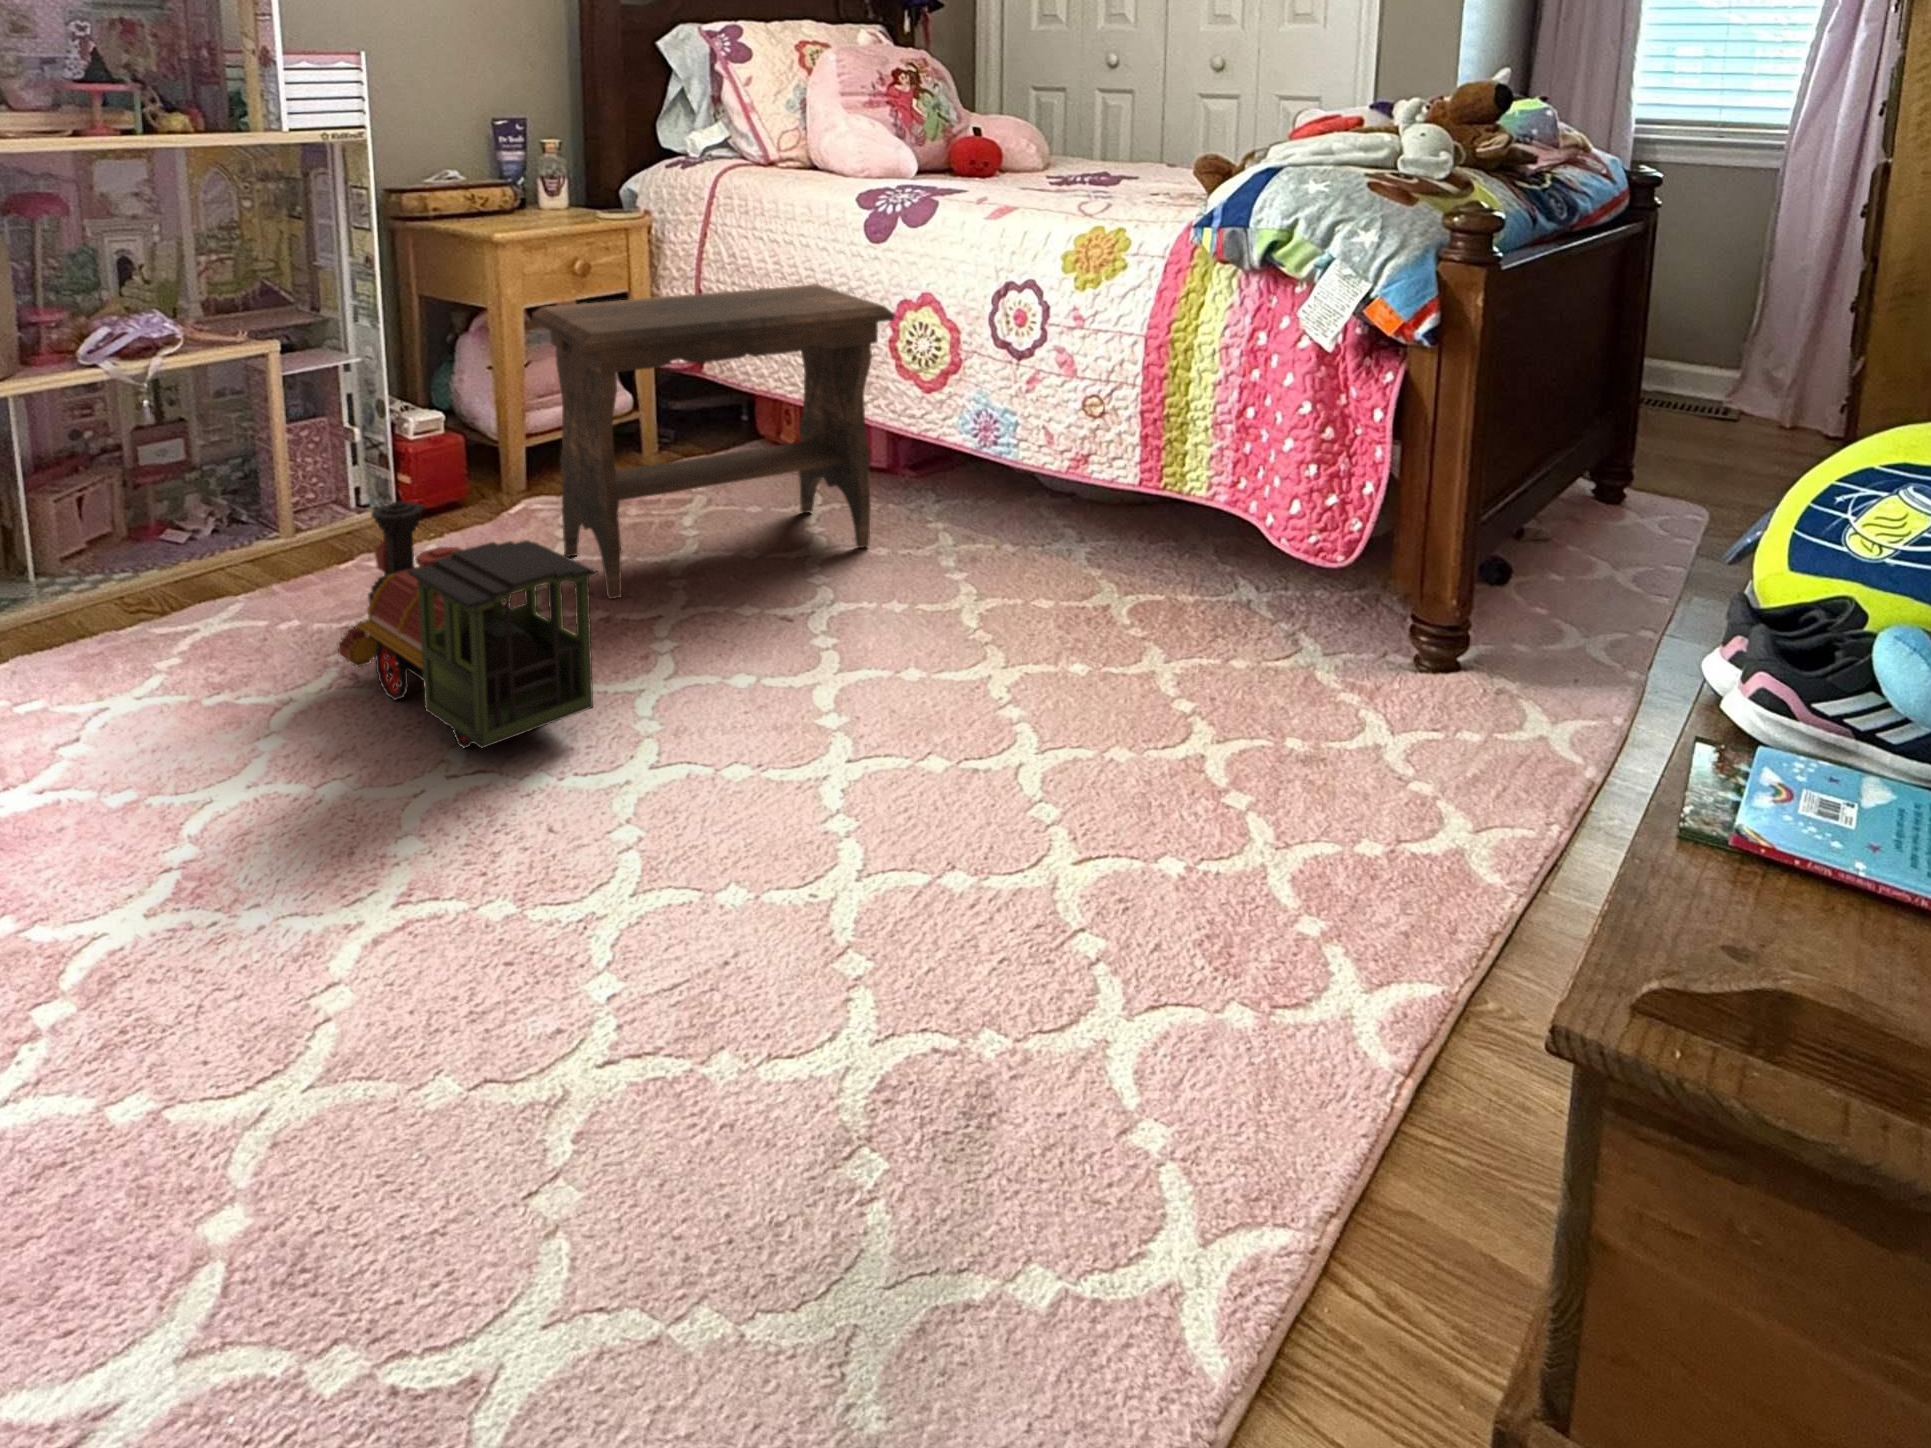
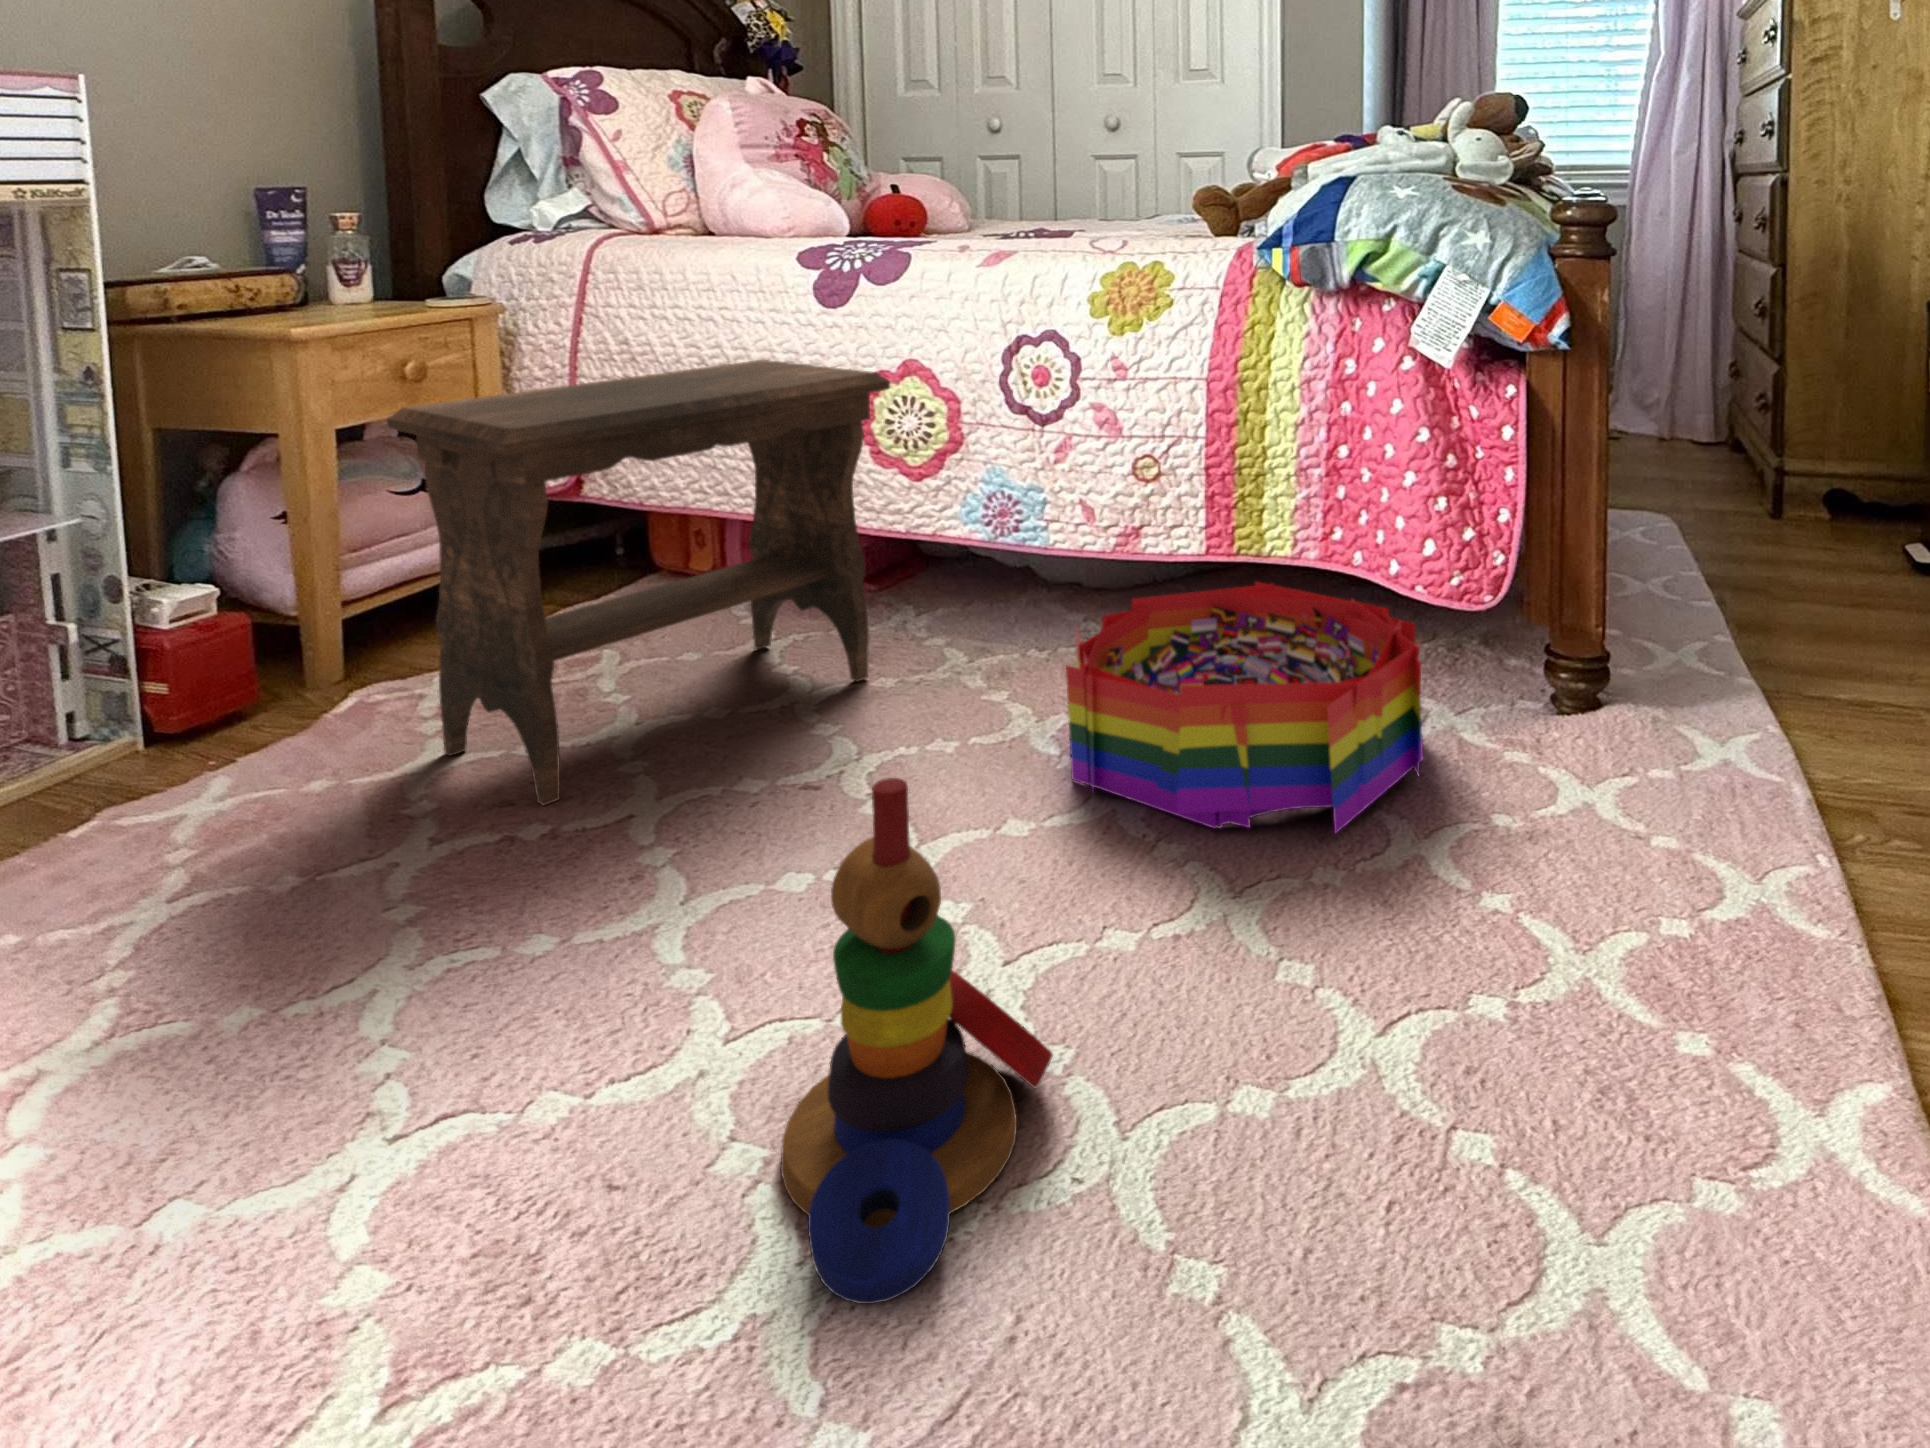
toy train: present [338,501,597,748] -> none [120,708,617,1100]
storage bin: none [968,512,1268,715] -> present [1066,582,1423,834]
stacking toy: none [633,601,827,901] -> present [781,778,1053,1304]

